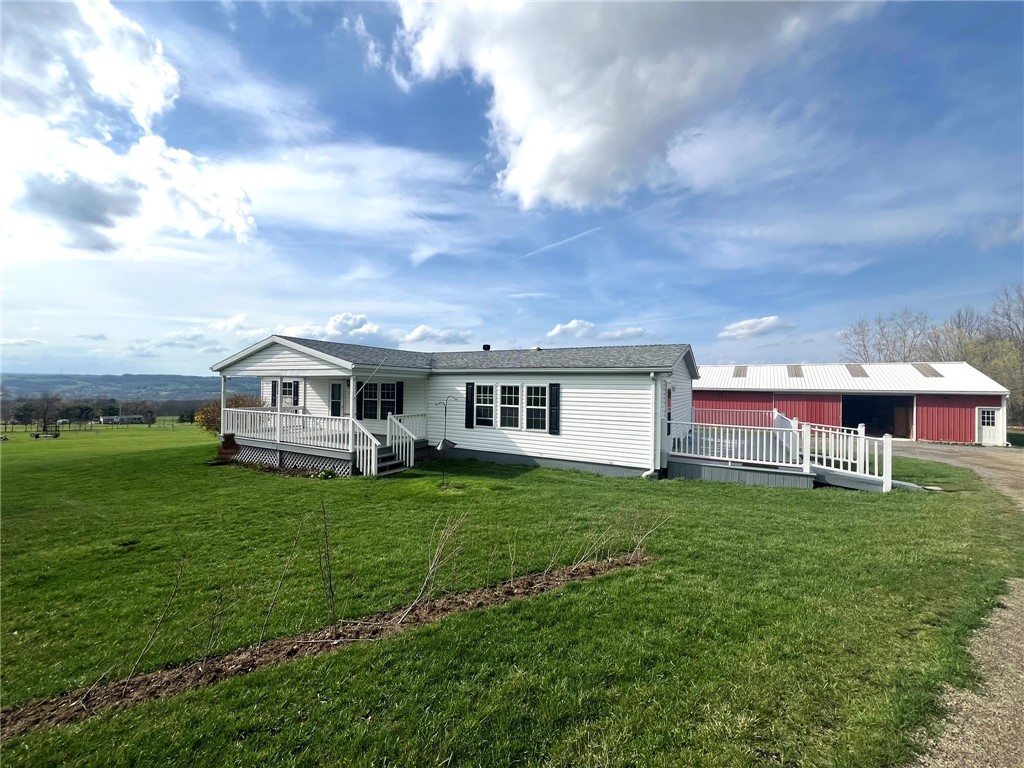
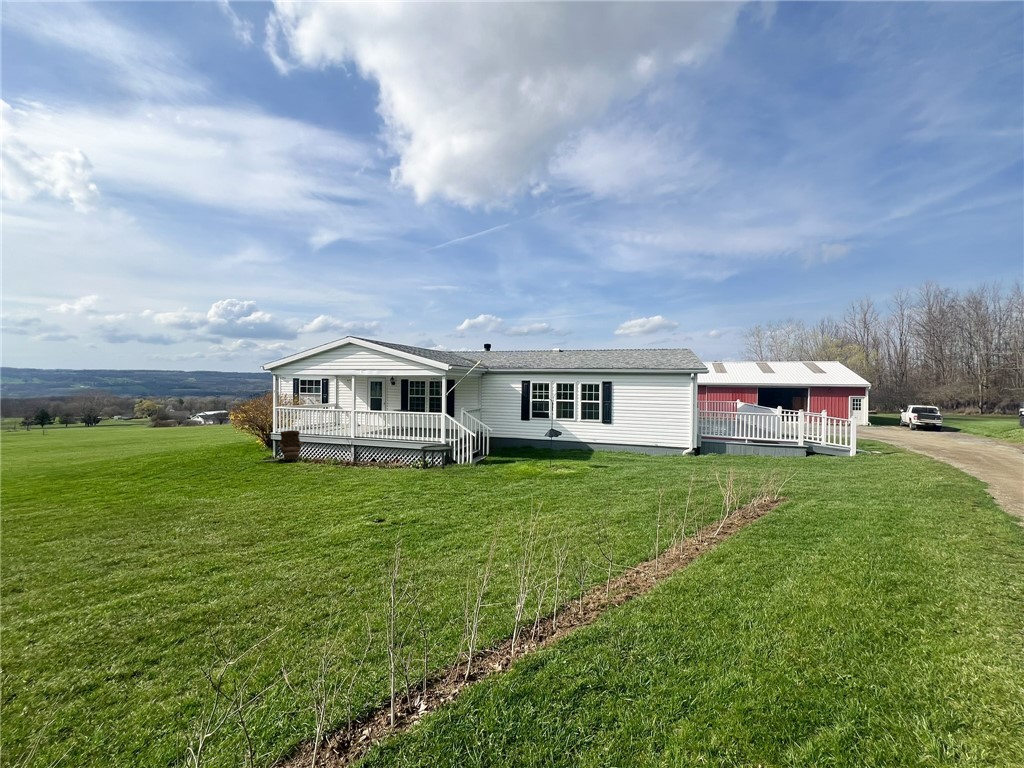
round table: none [313,453,352,480] -> present [421,445,454,469]

